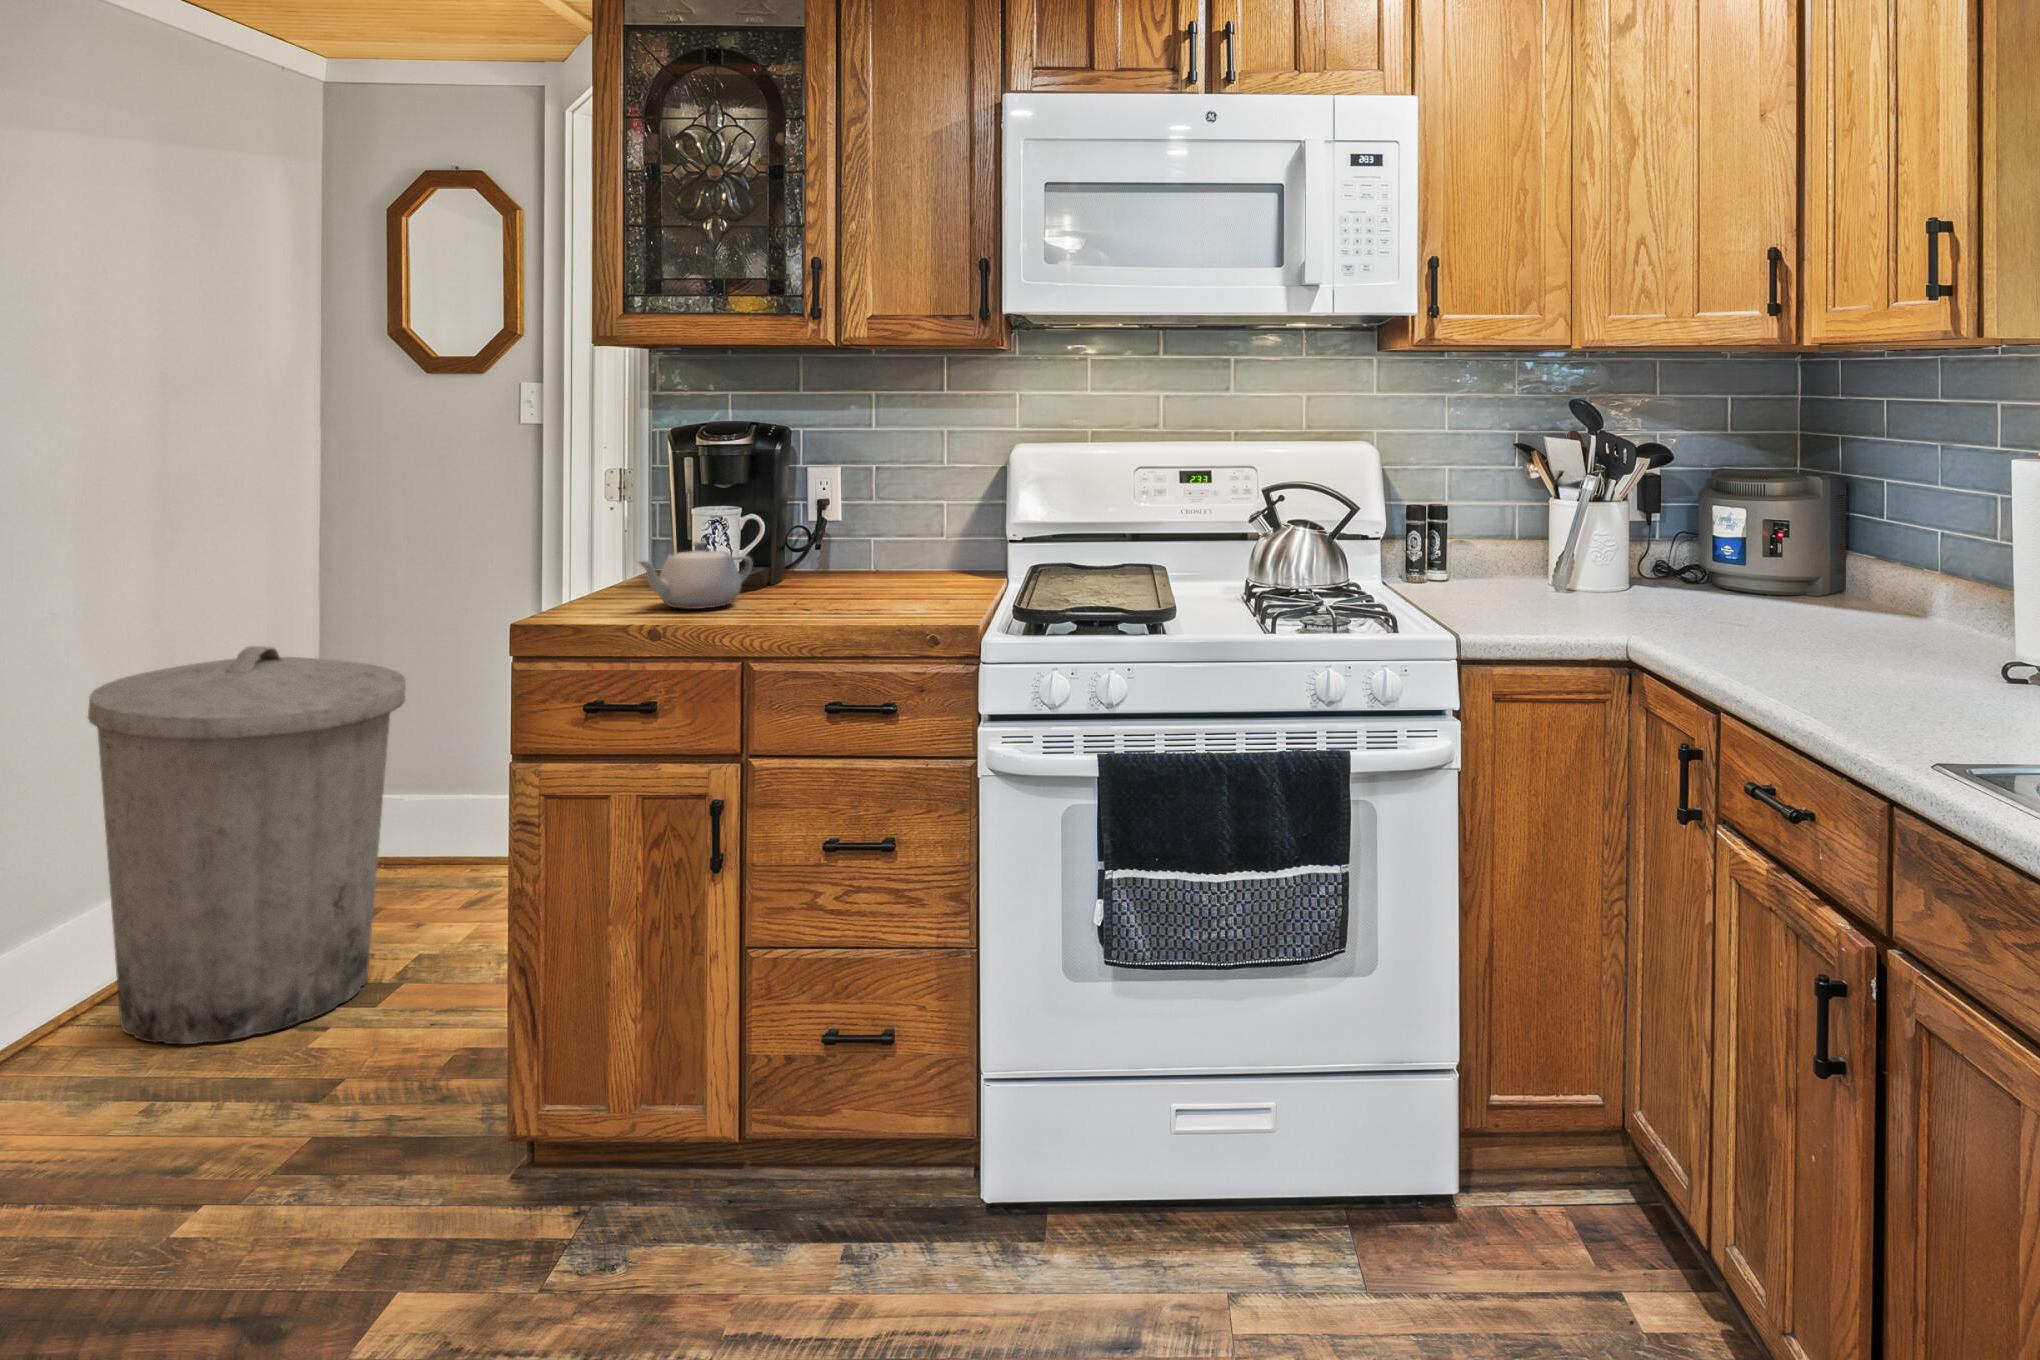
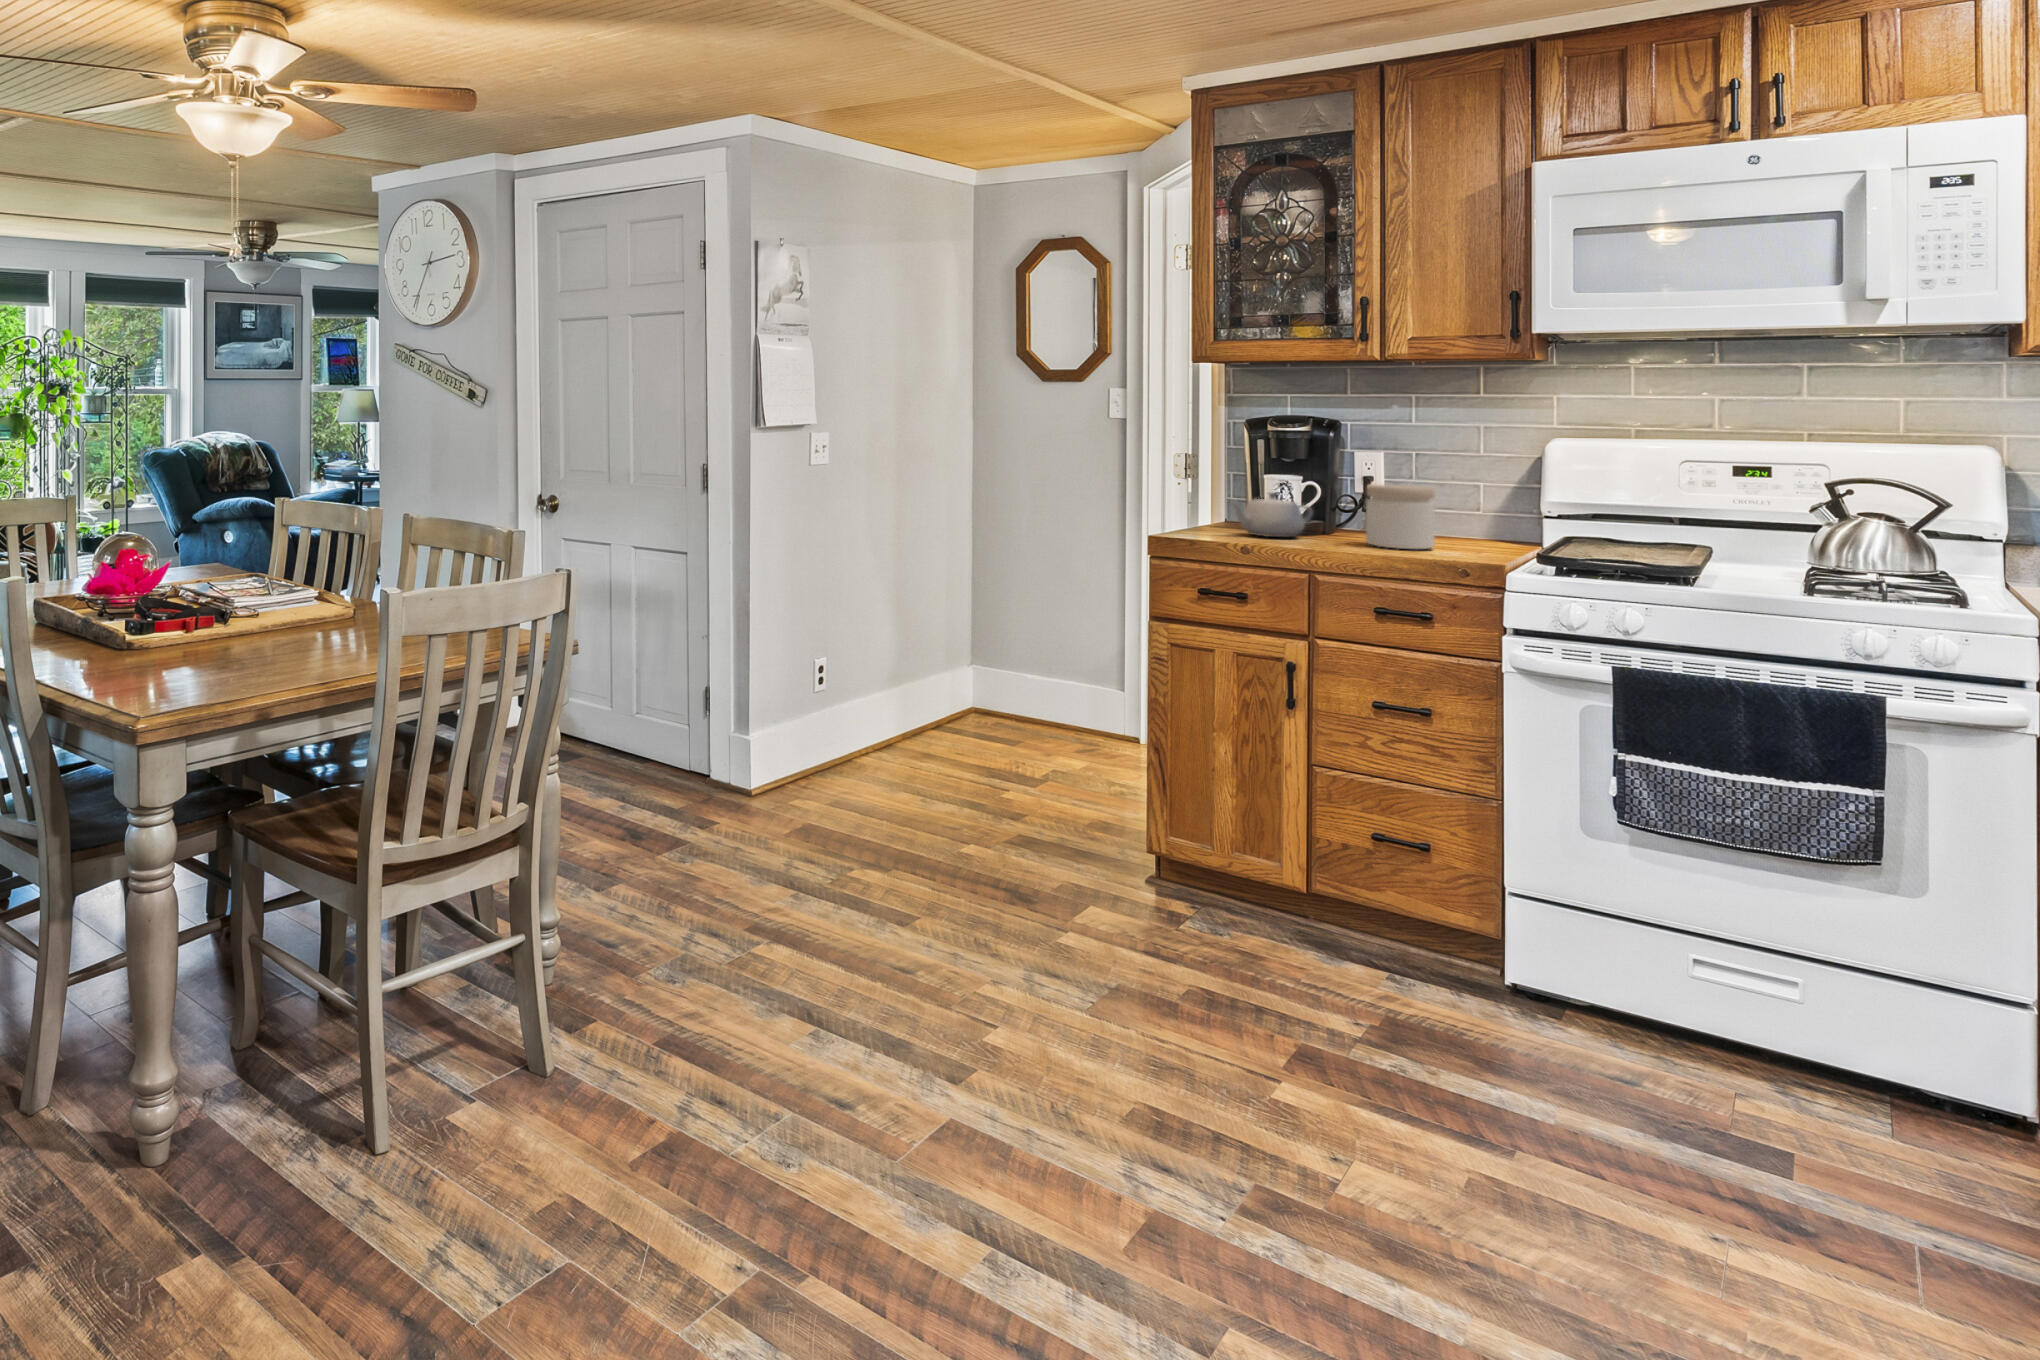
jar: none [818,520,898,611] -> present [1366,485,1435,549]
trash can: present [88,646,406,1044] -> none [879,546,1054,780]

